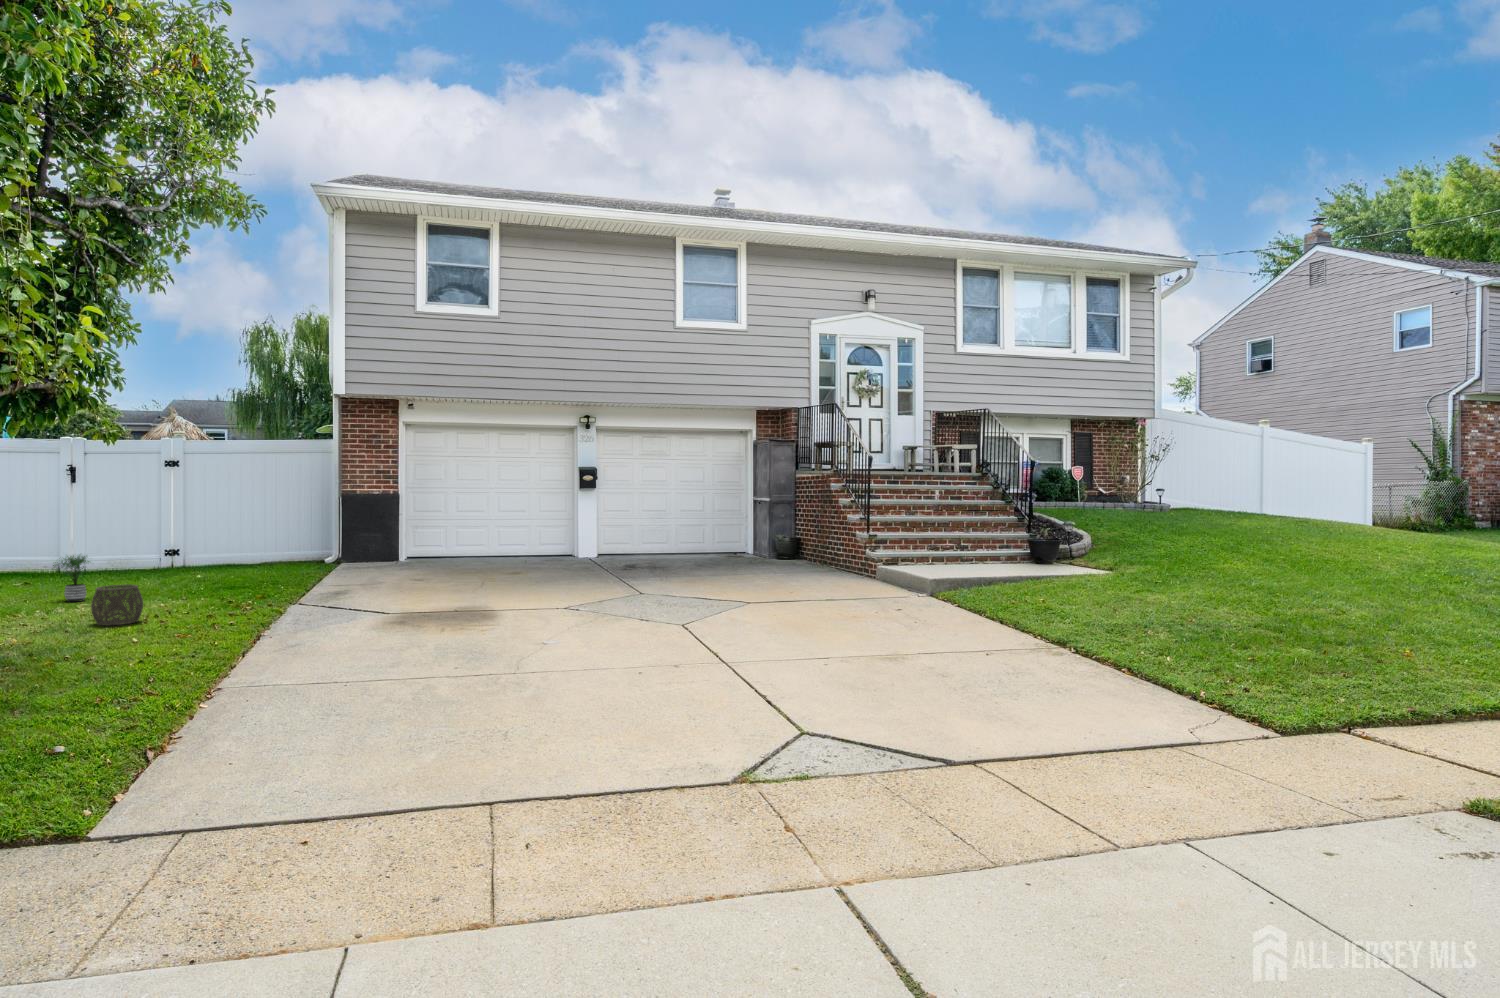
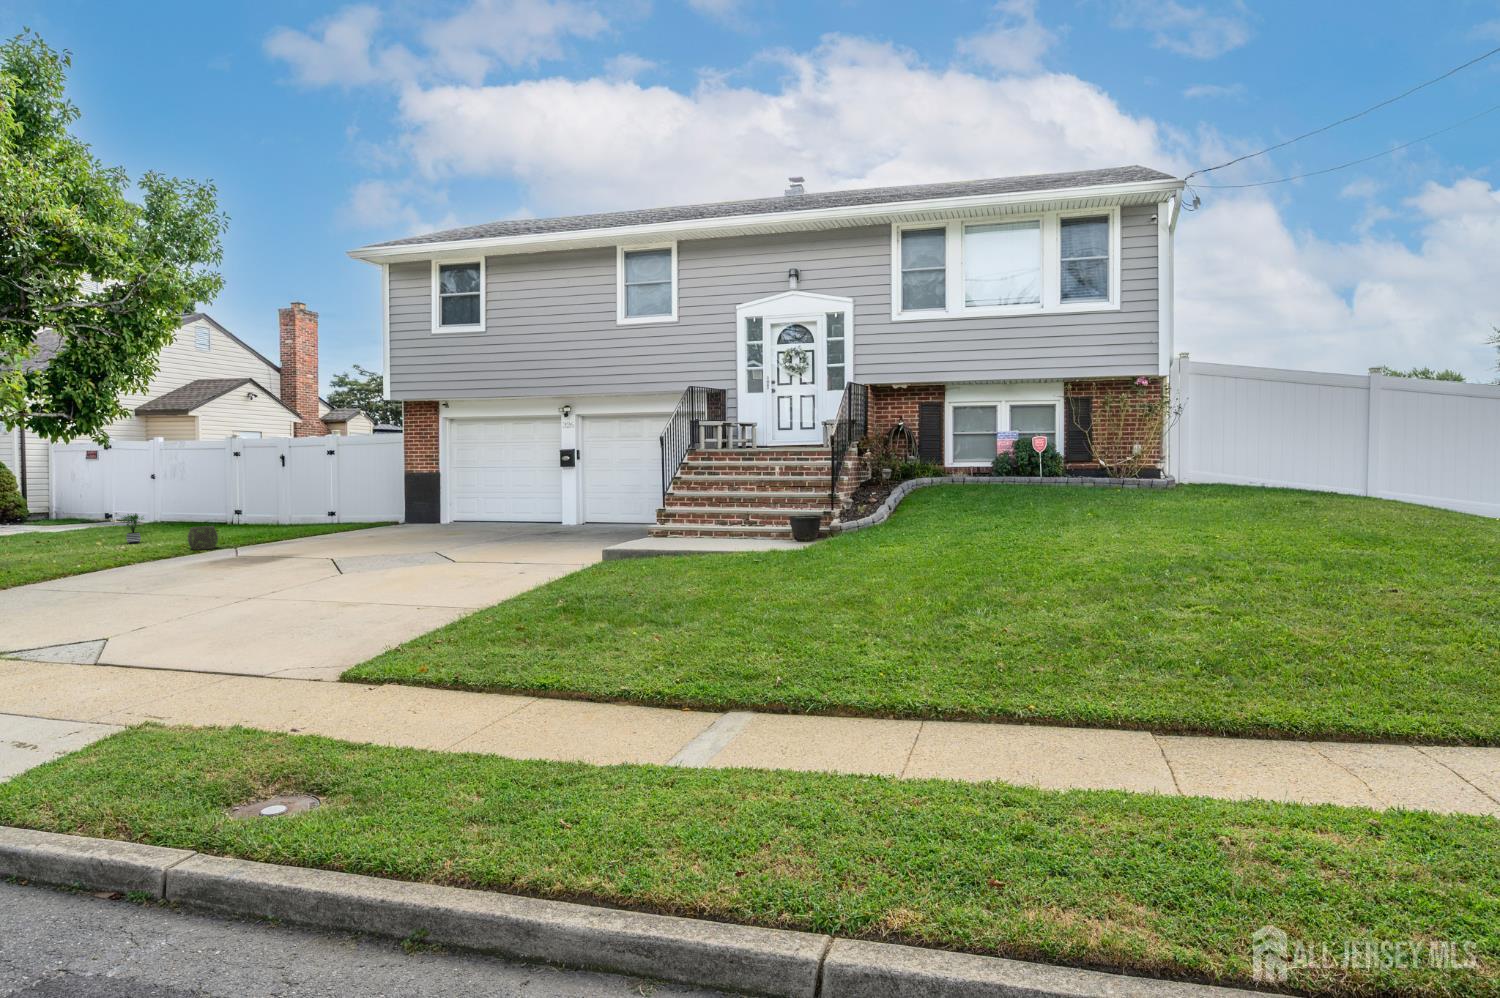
woven basket: present [91,584,143,626] -> present [187,526,218,550]

